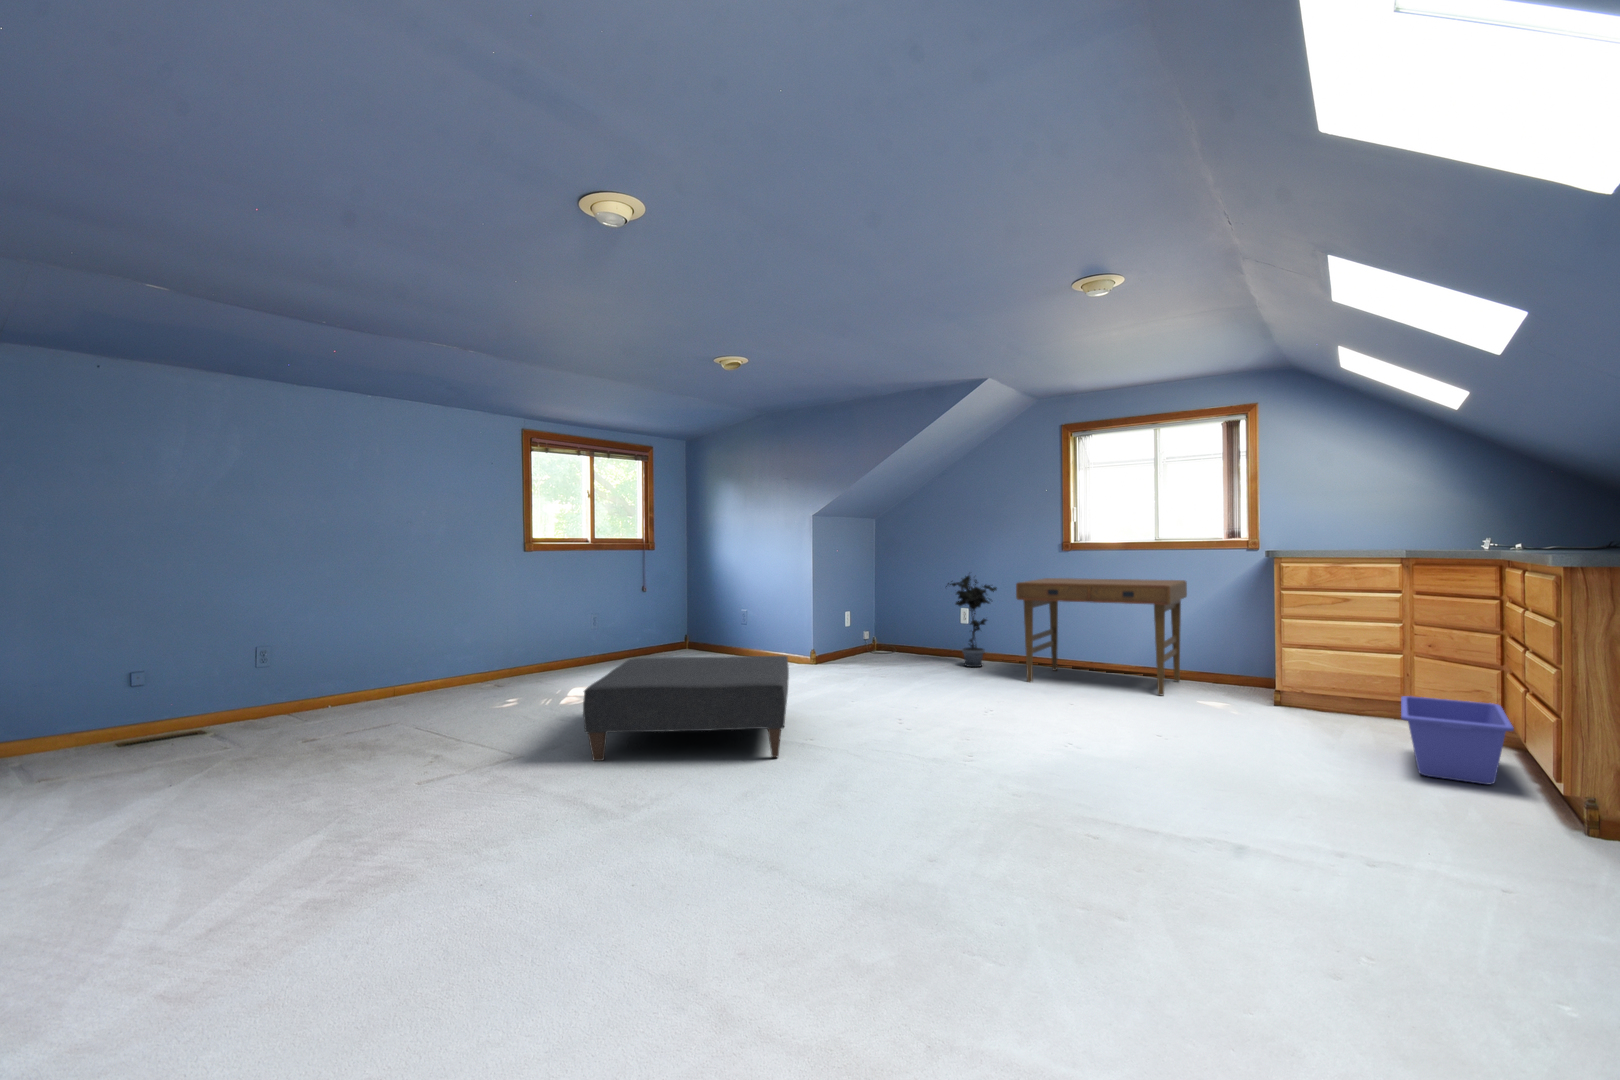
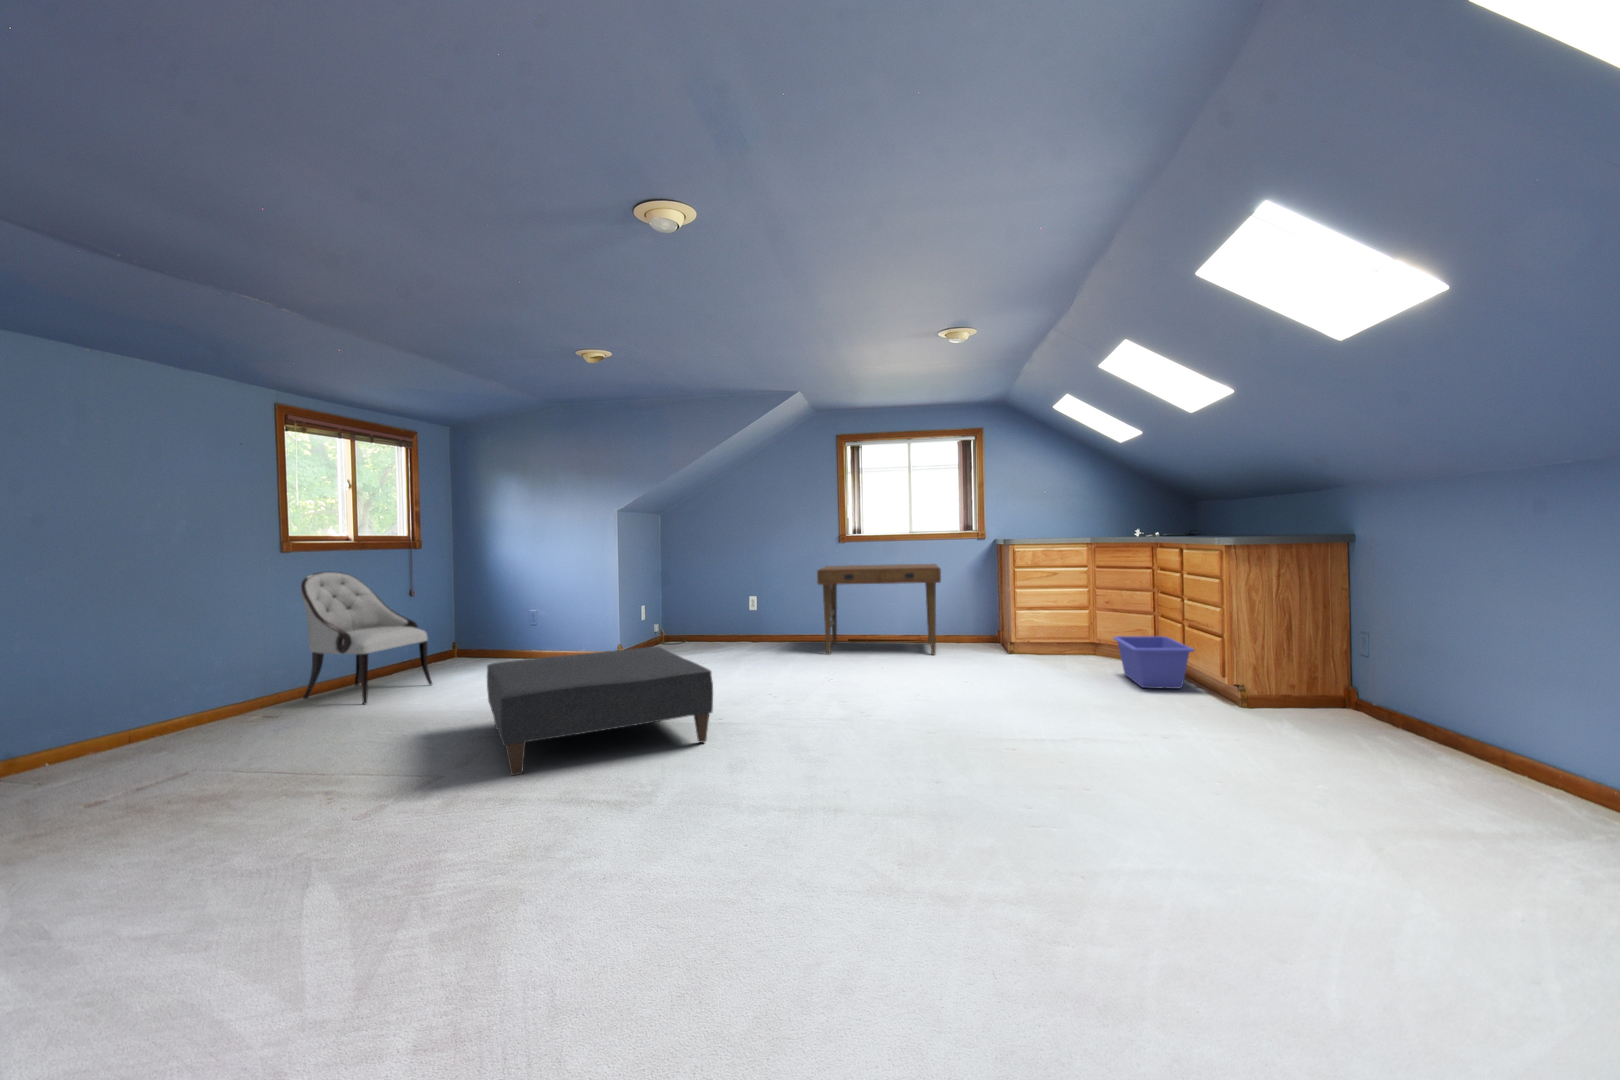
armchair: none [538,570,636,685] -> present [301,572,432,704]
potted plant: present [946,576,997,667] -> none [739,562,790,647]

